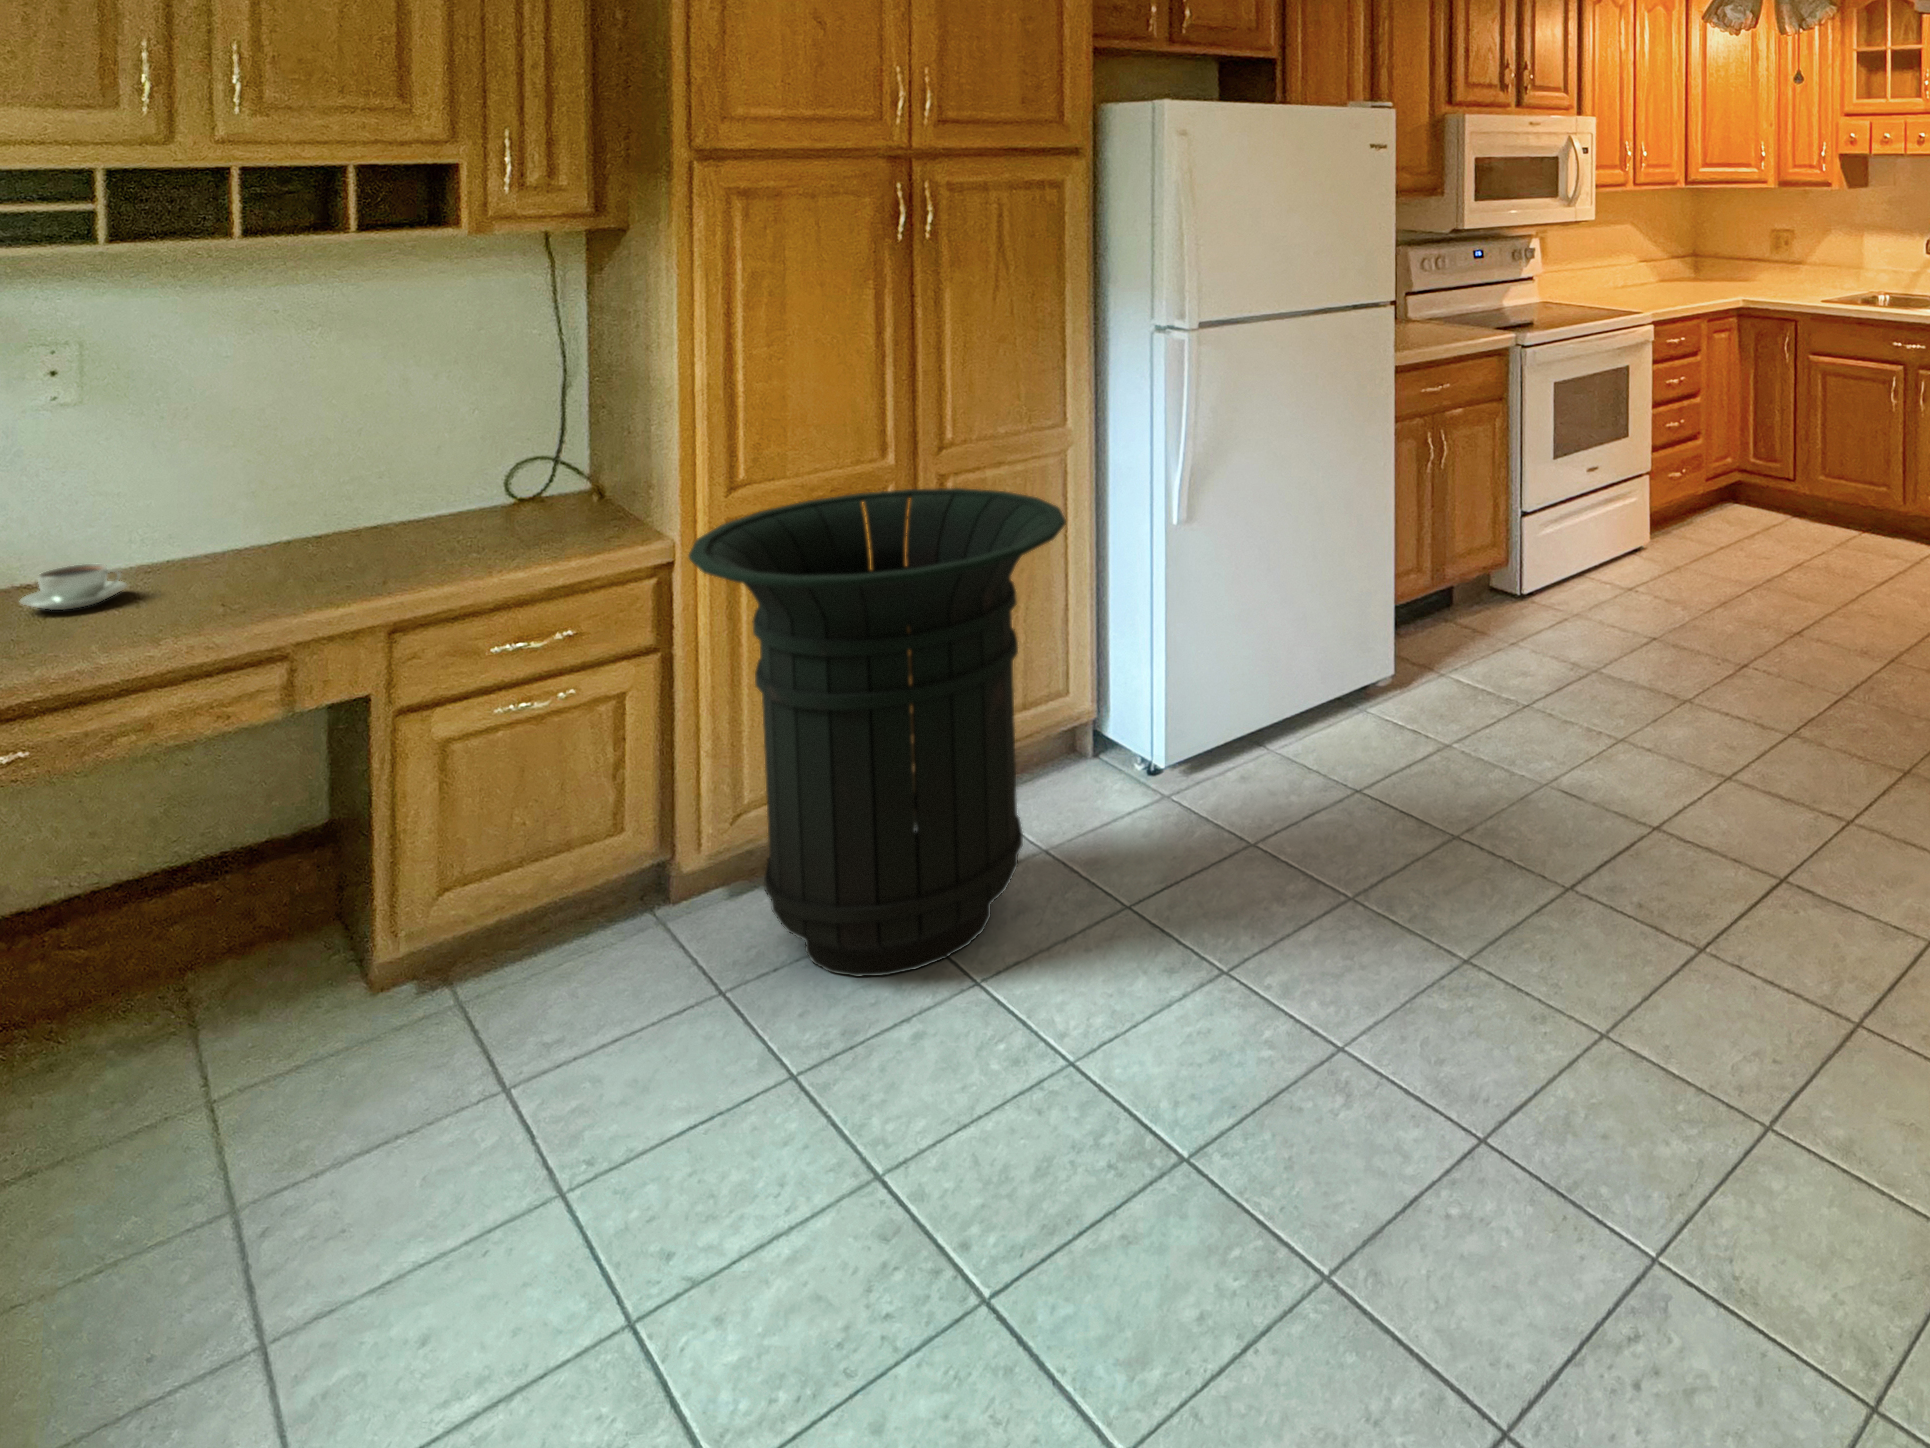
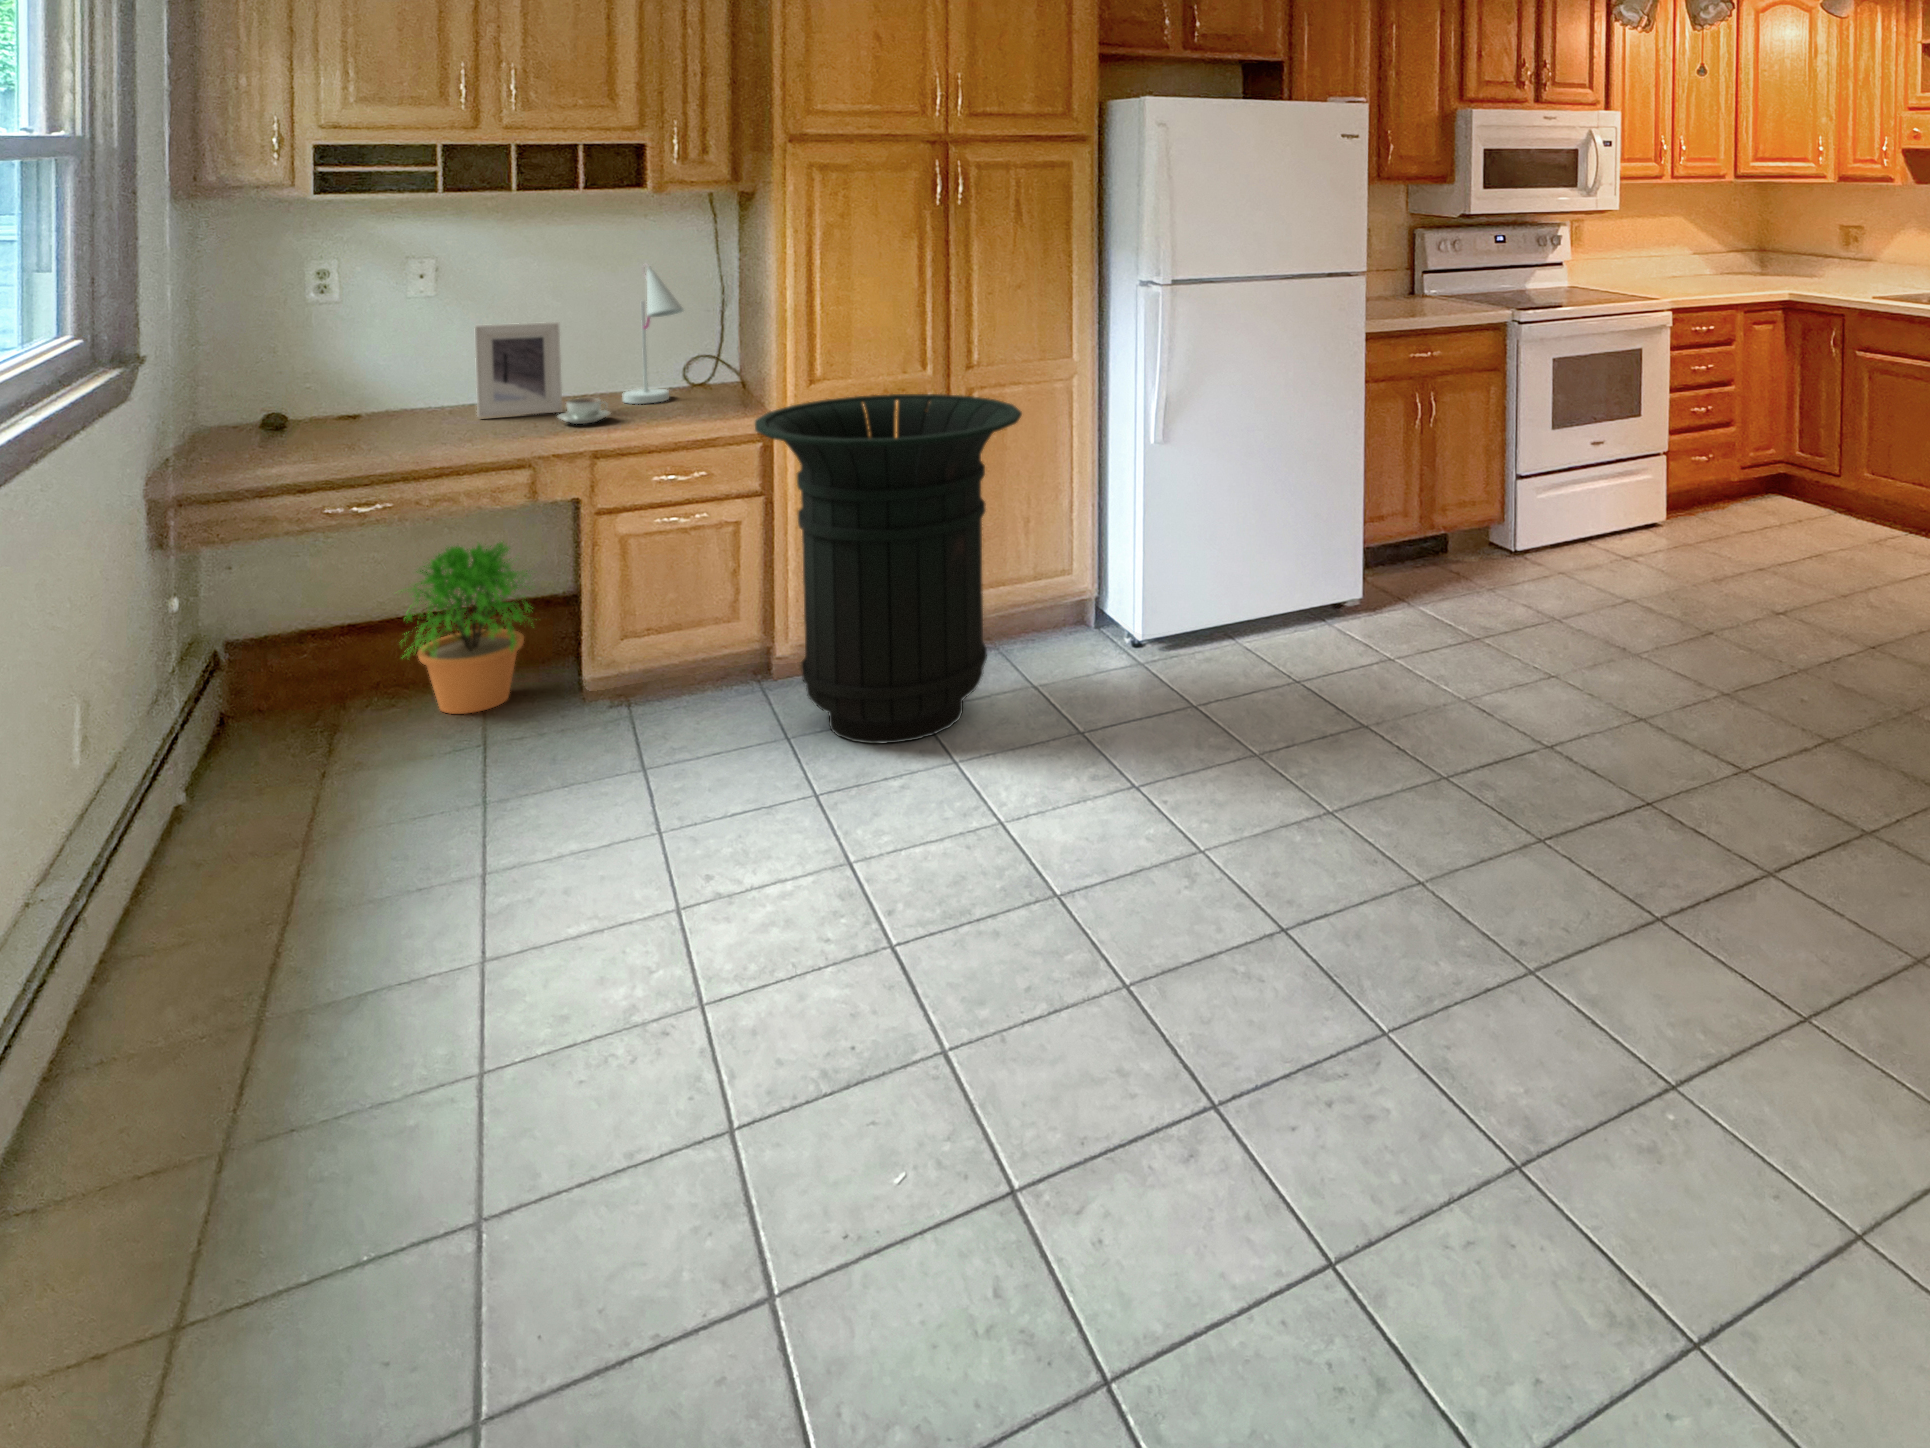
desk lamp: none [414,333,520,535] -> present [622,265,684,404]
picture frame: none [163,427,324,583] -> present [475,322,562,417]
coffee cup: present [20,564,127,610] -> present [558,398,610,424]
potted plant: none [30,764,313,1047] -> present [404,542,534,714]

